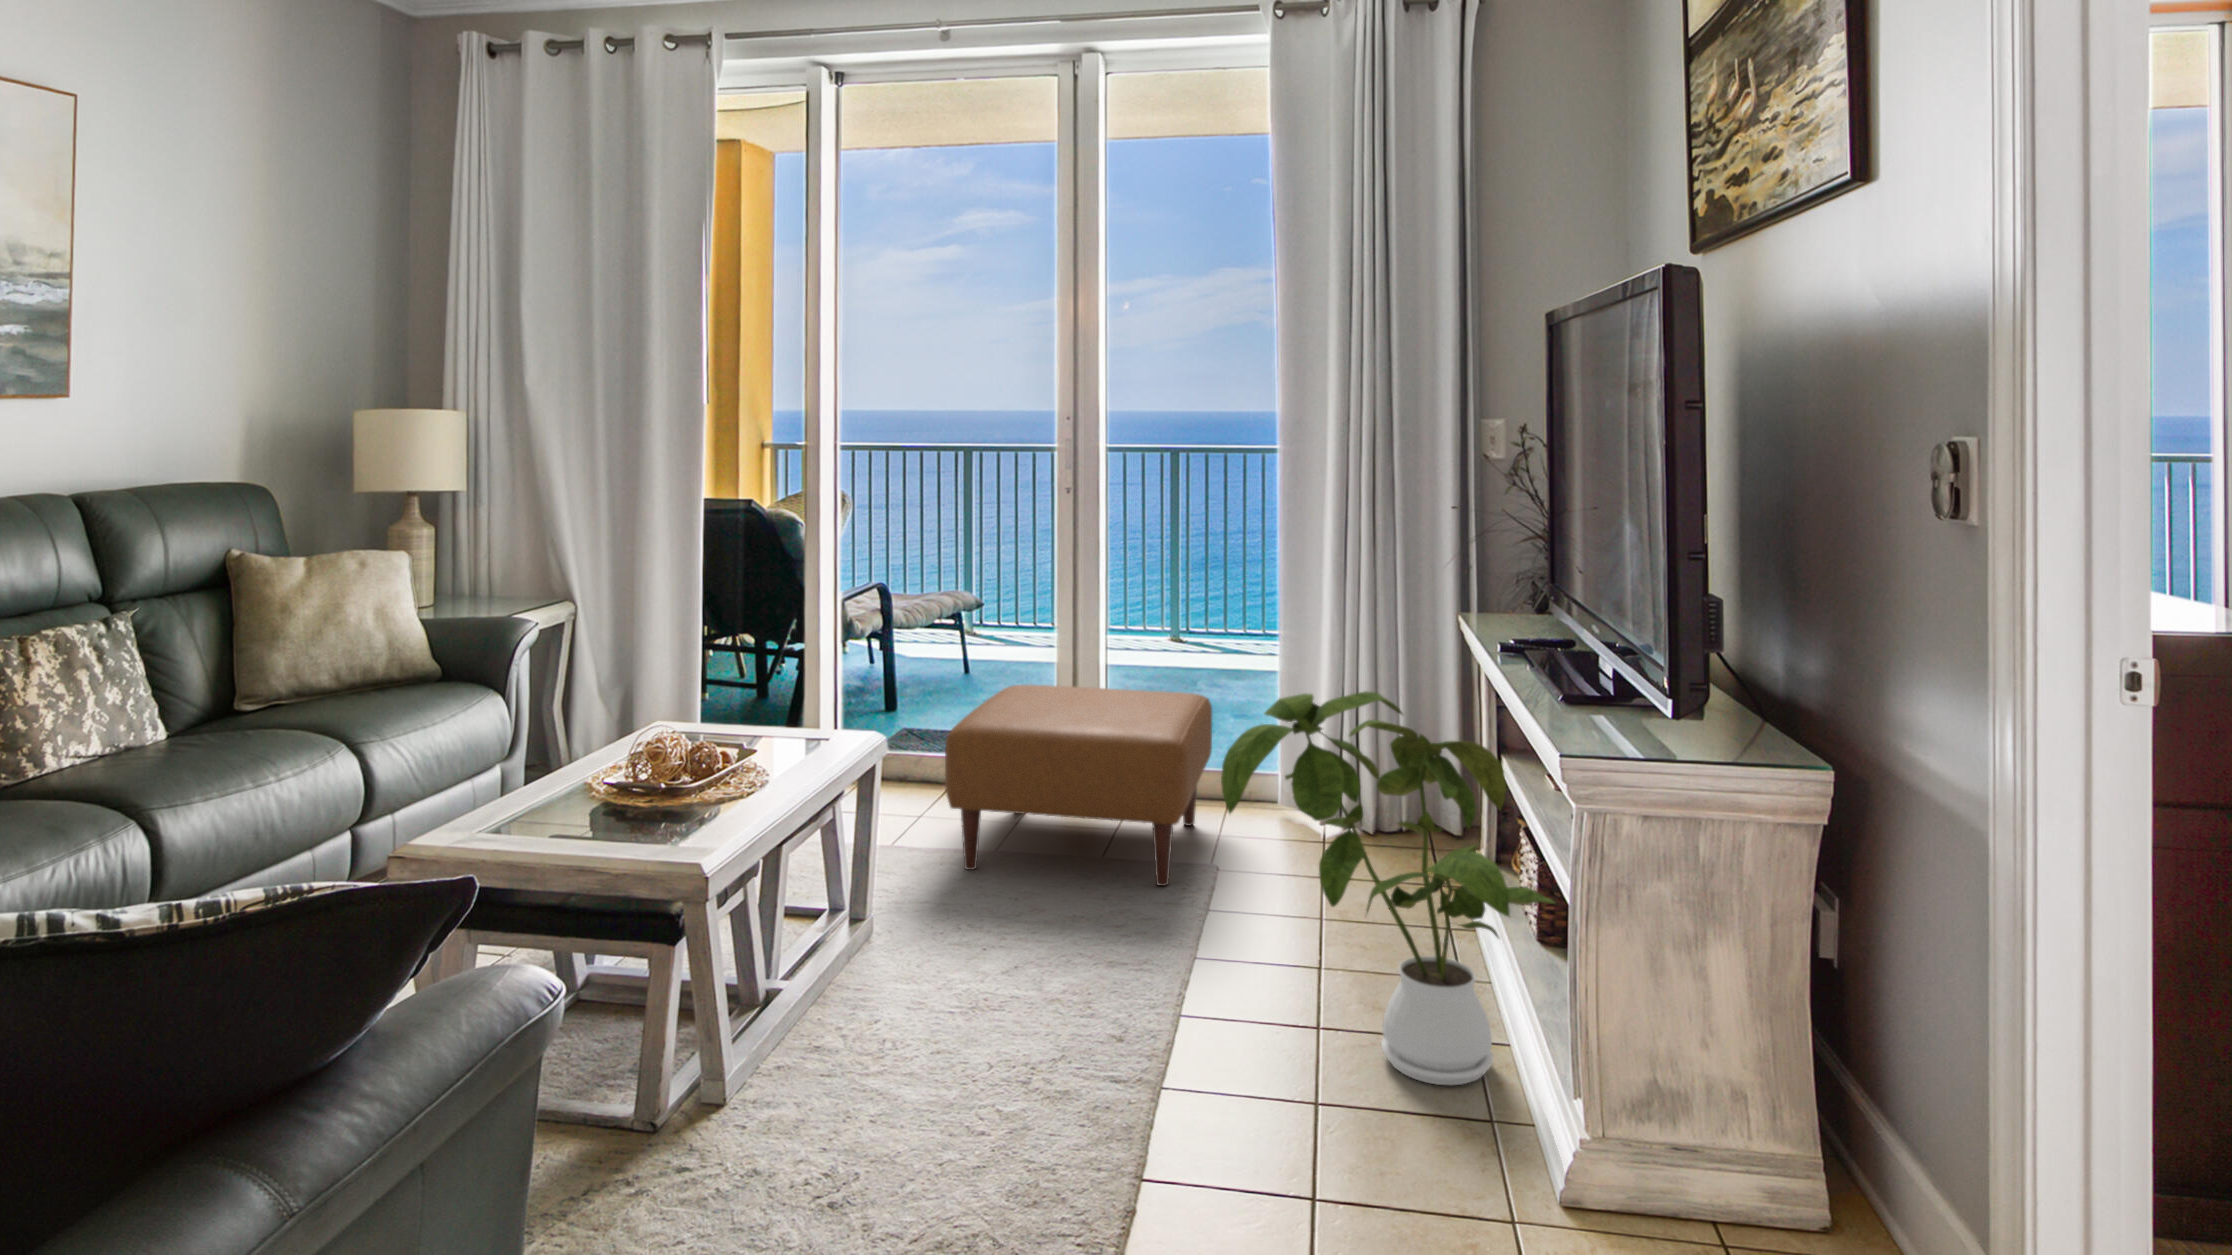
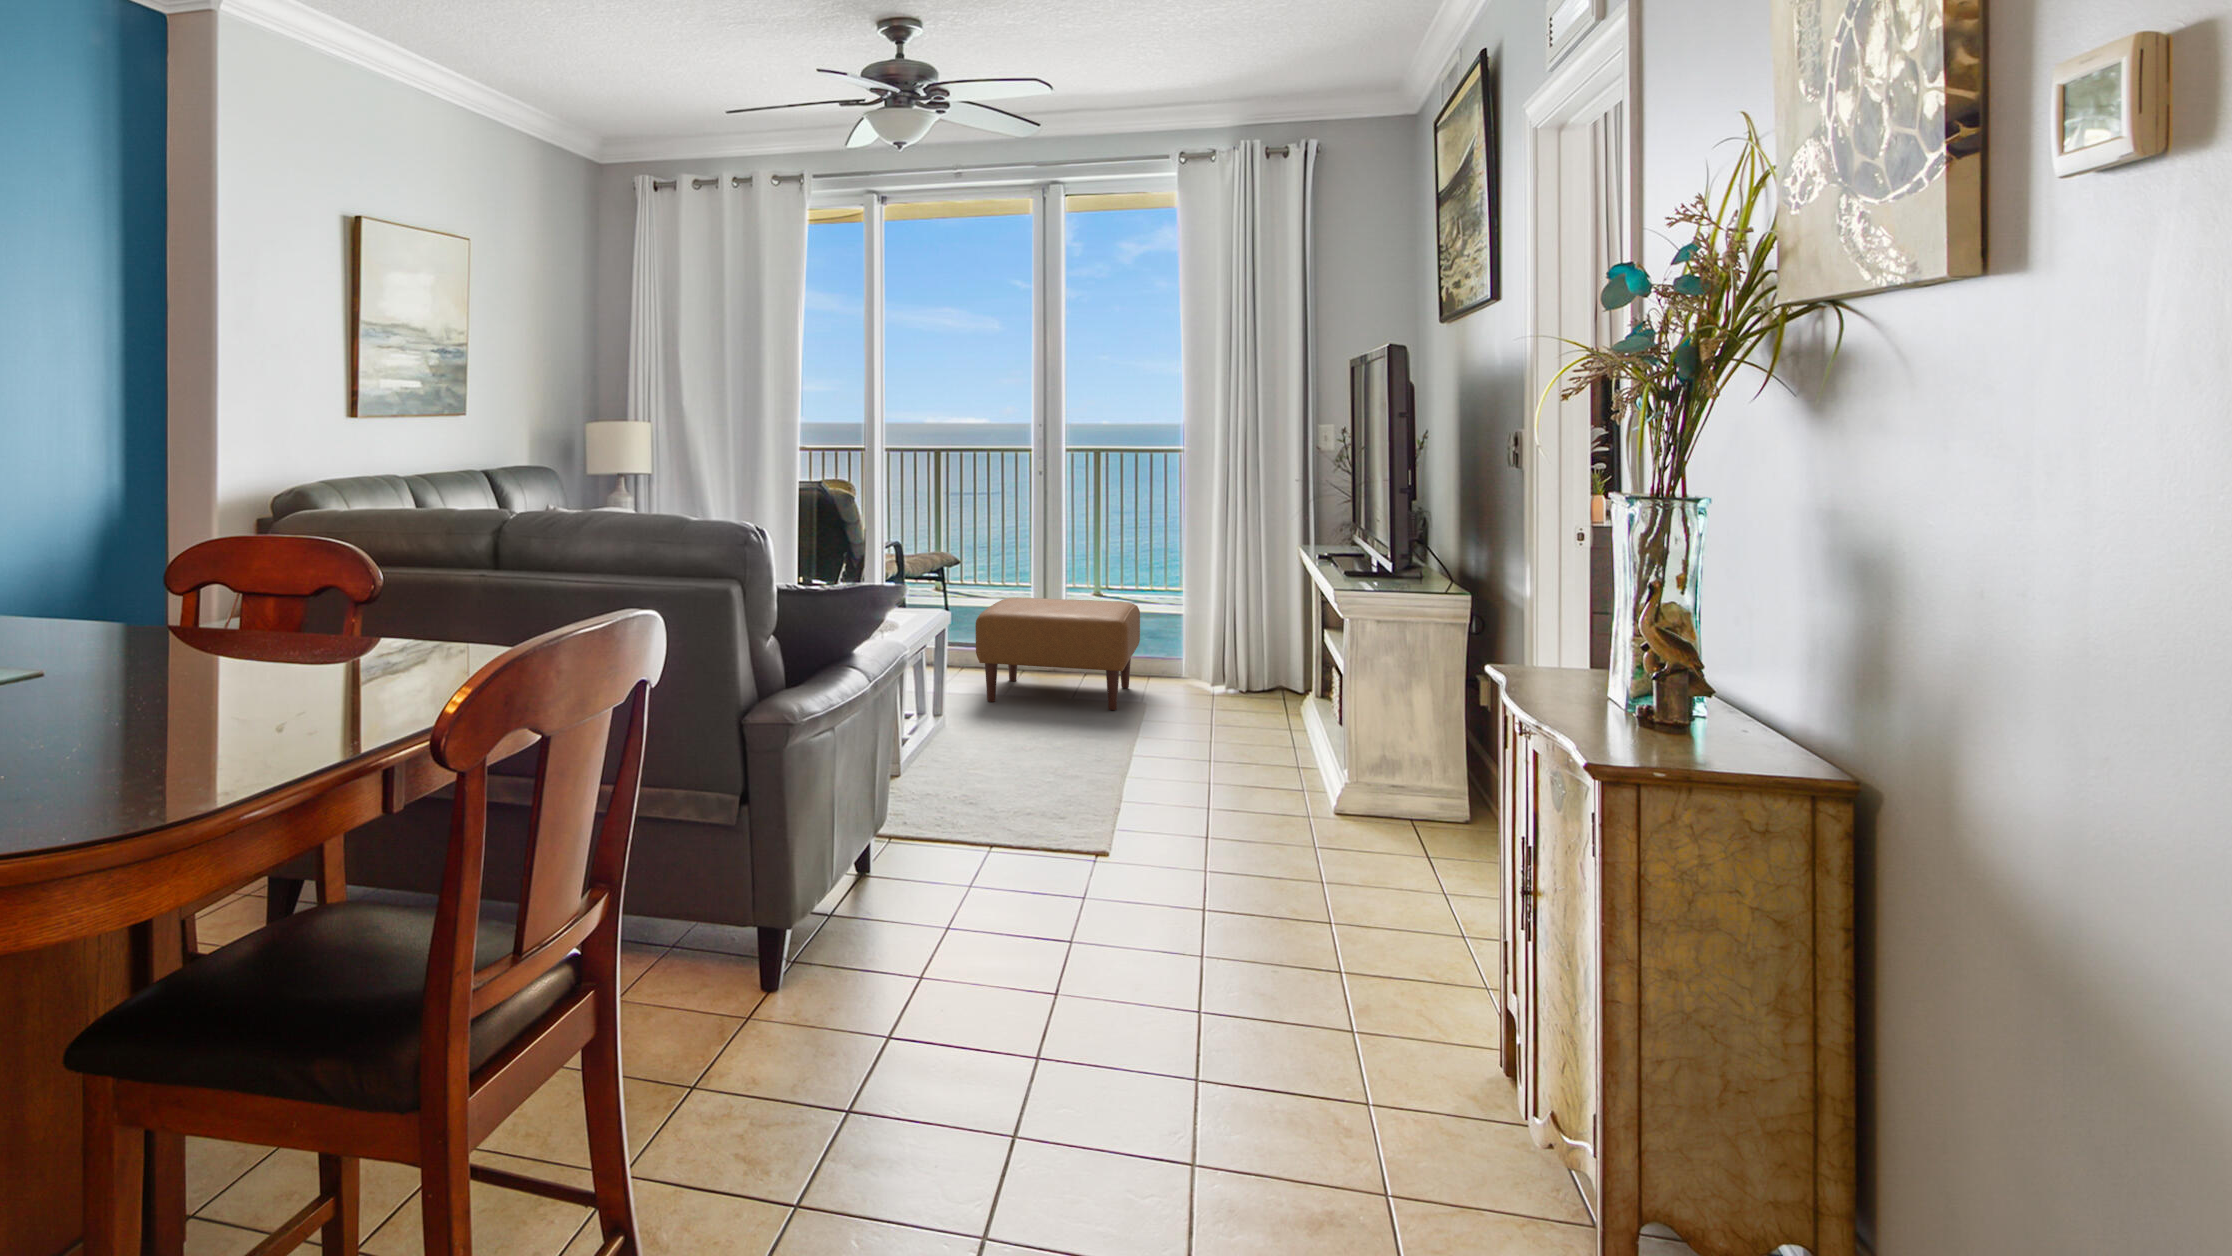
house plant: present [1221,691,1555,1085] -> none [1155,568,1335,776]

